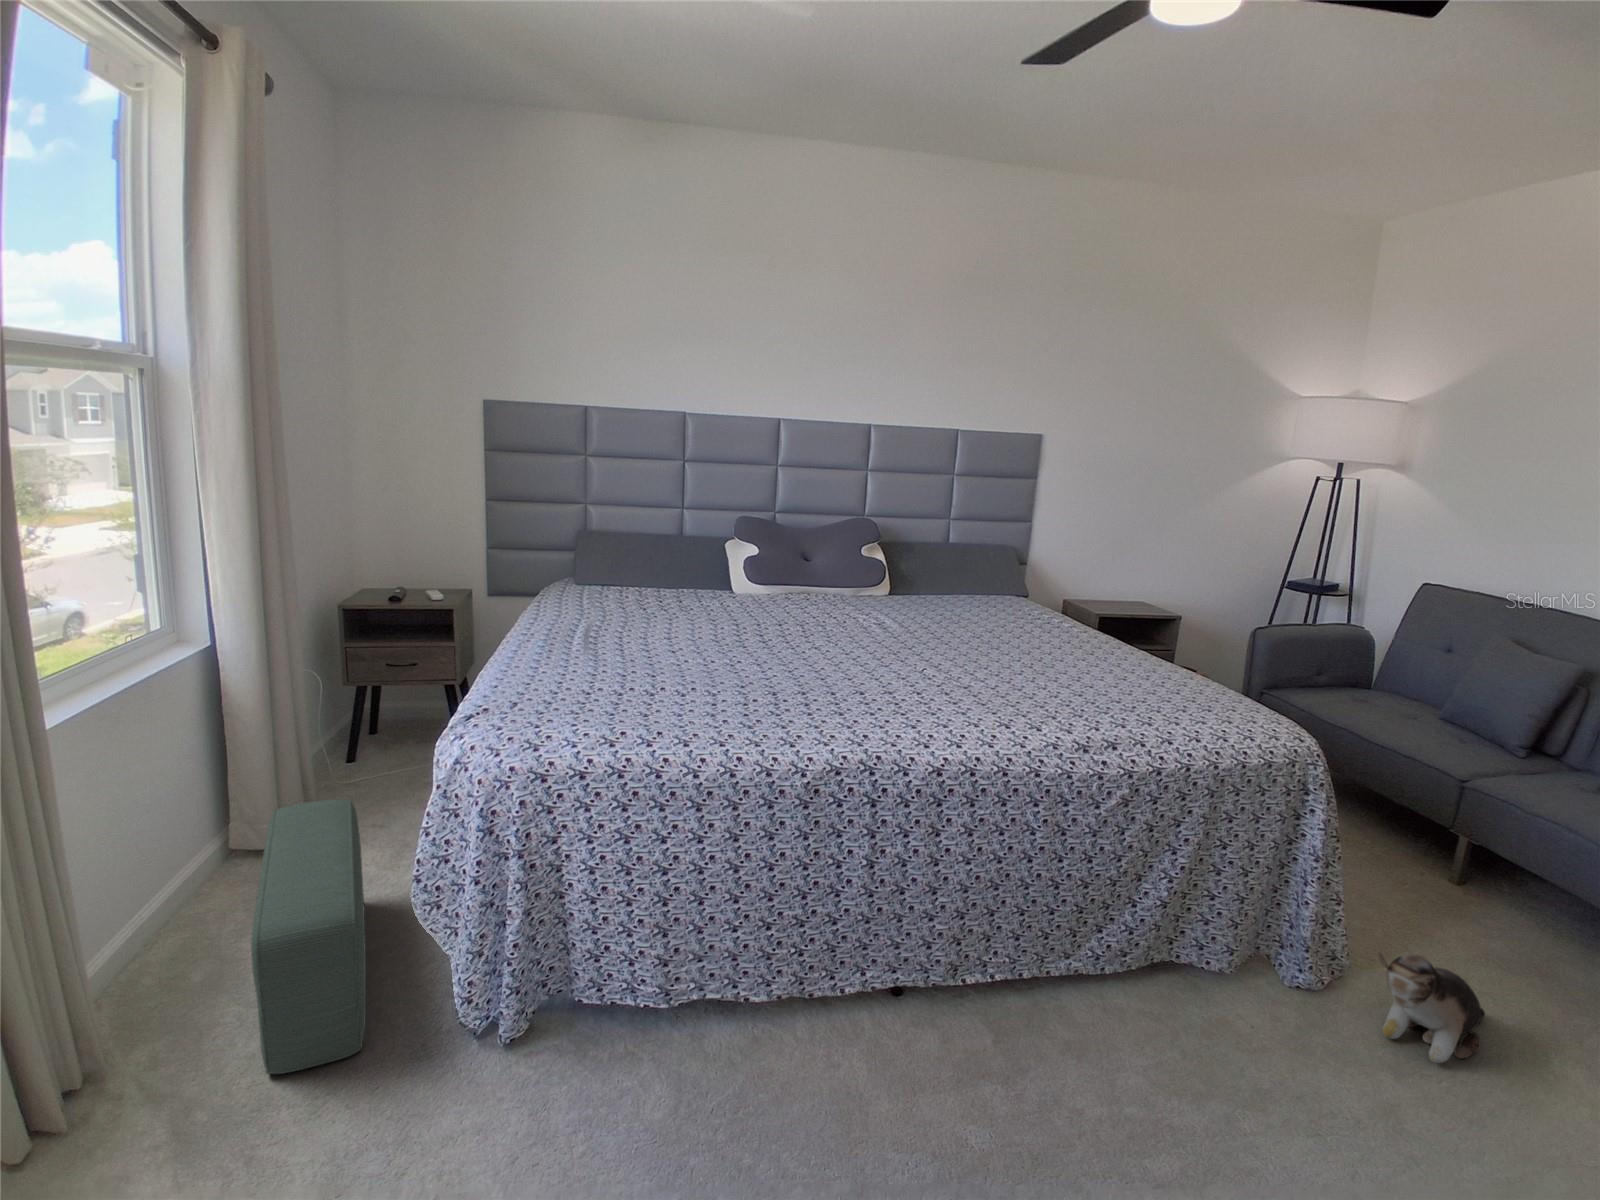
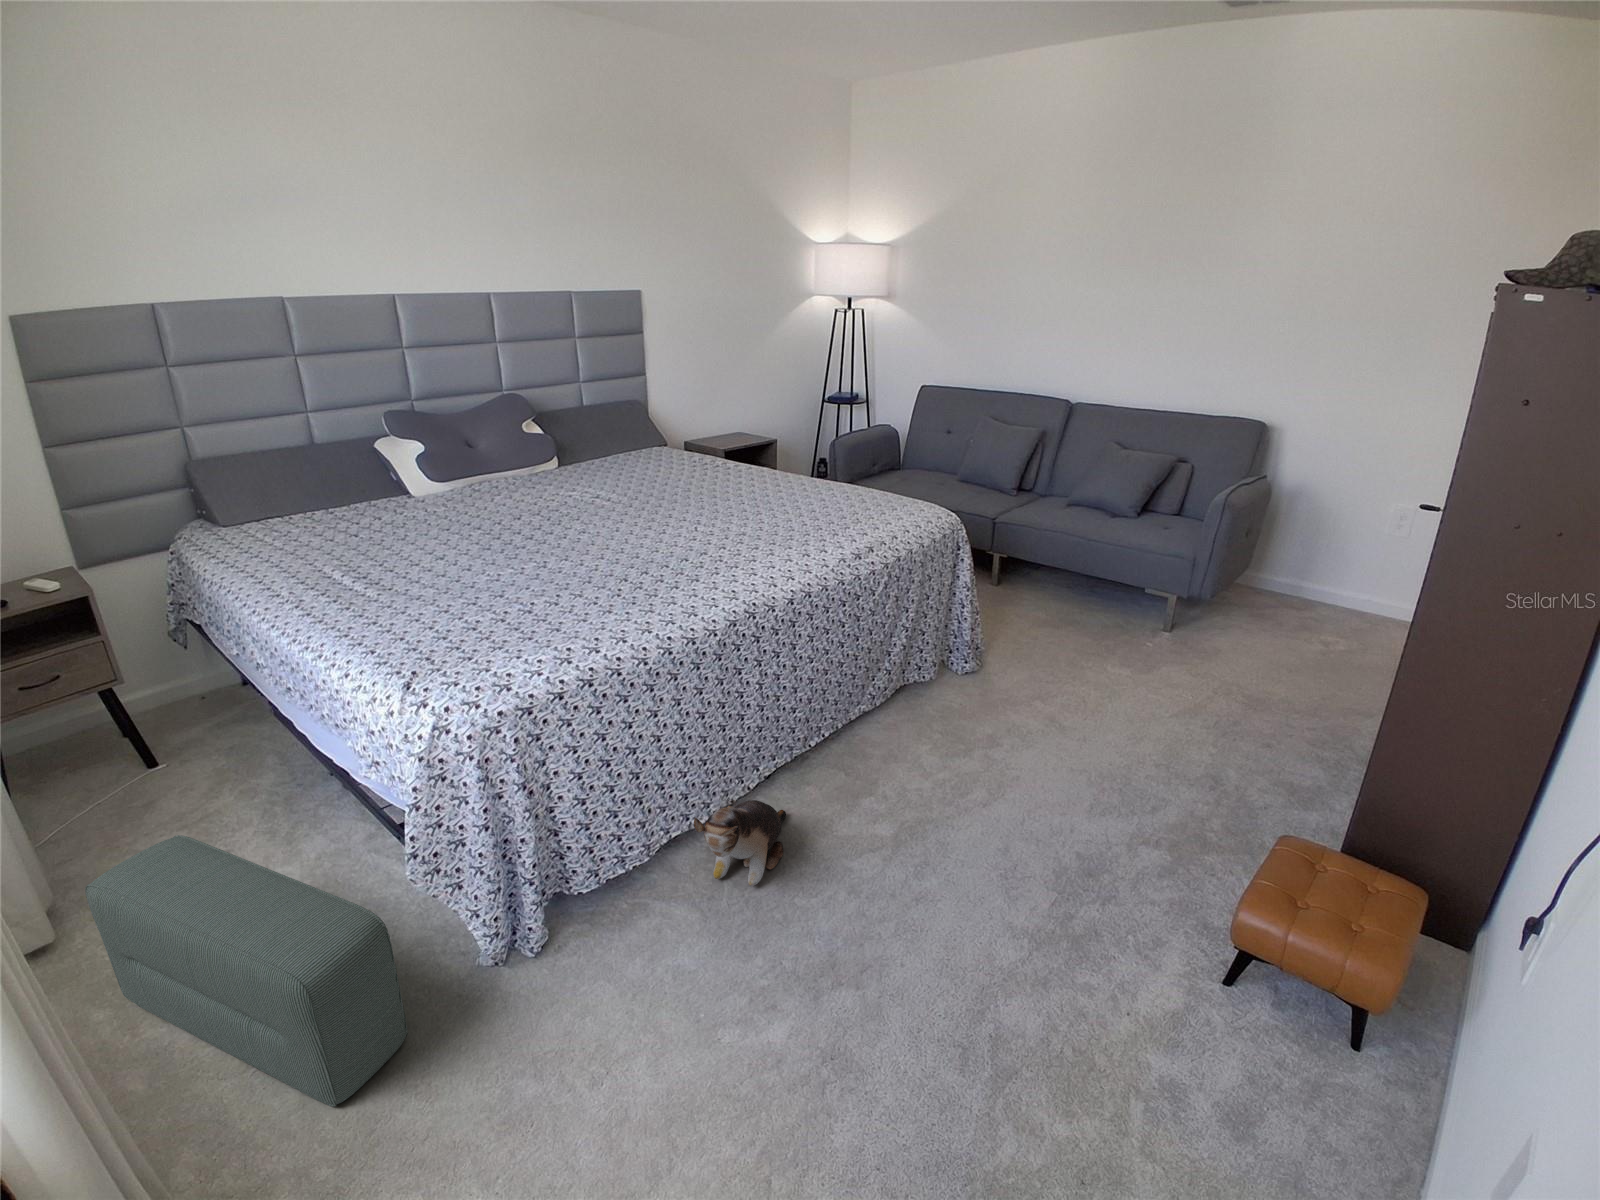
plush toy: present [1378,952,1485,1063] -> present [694,800,786,886]

